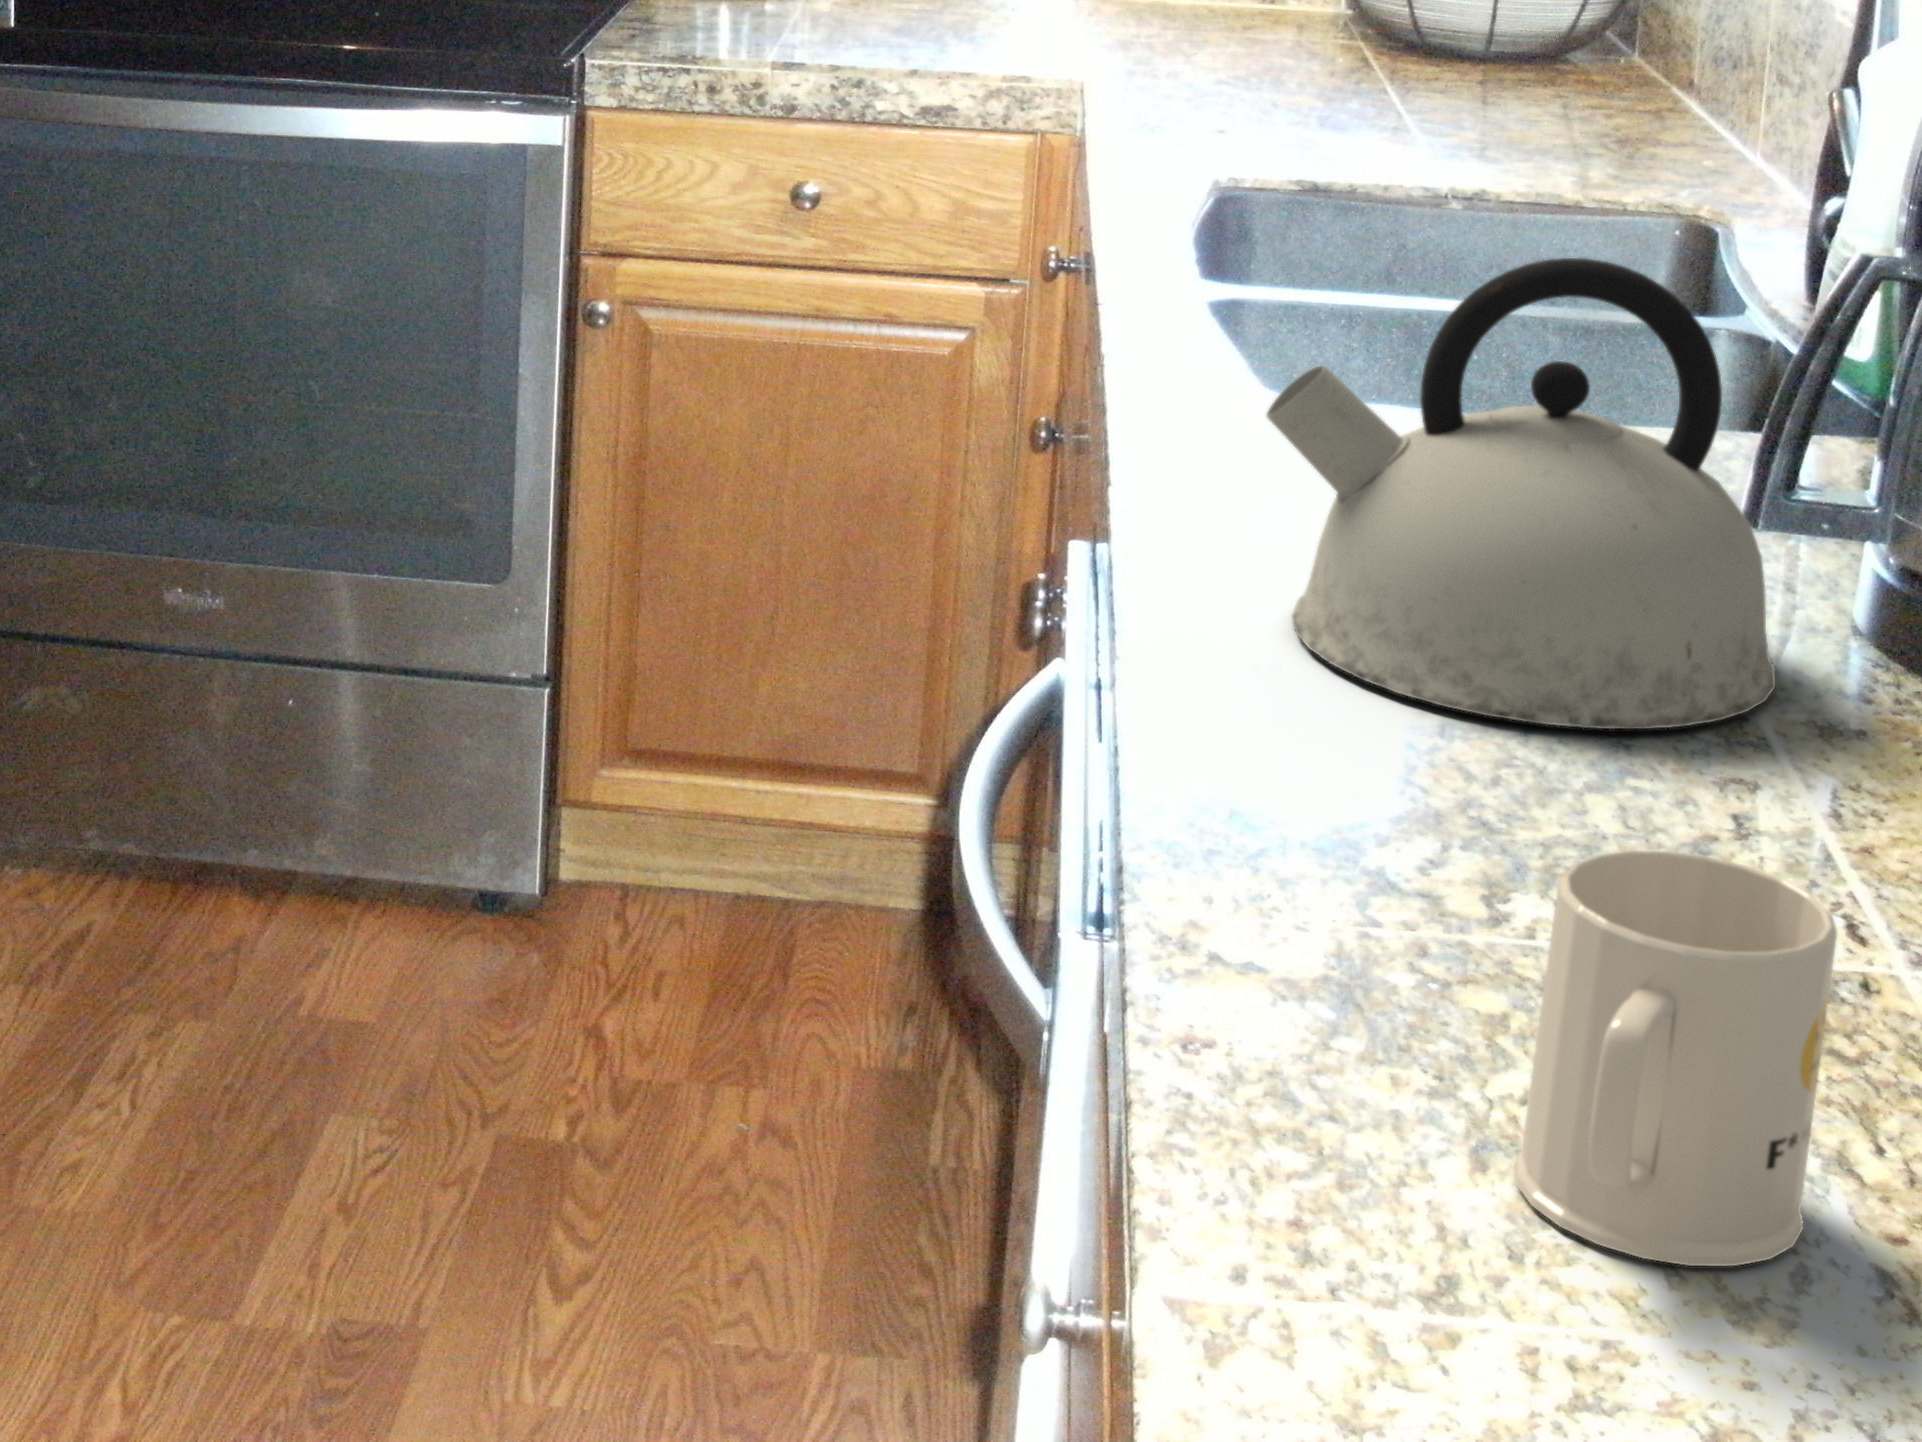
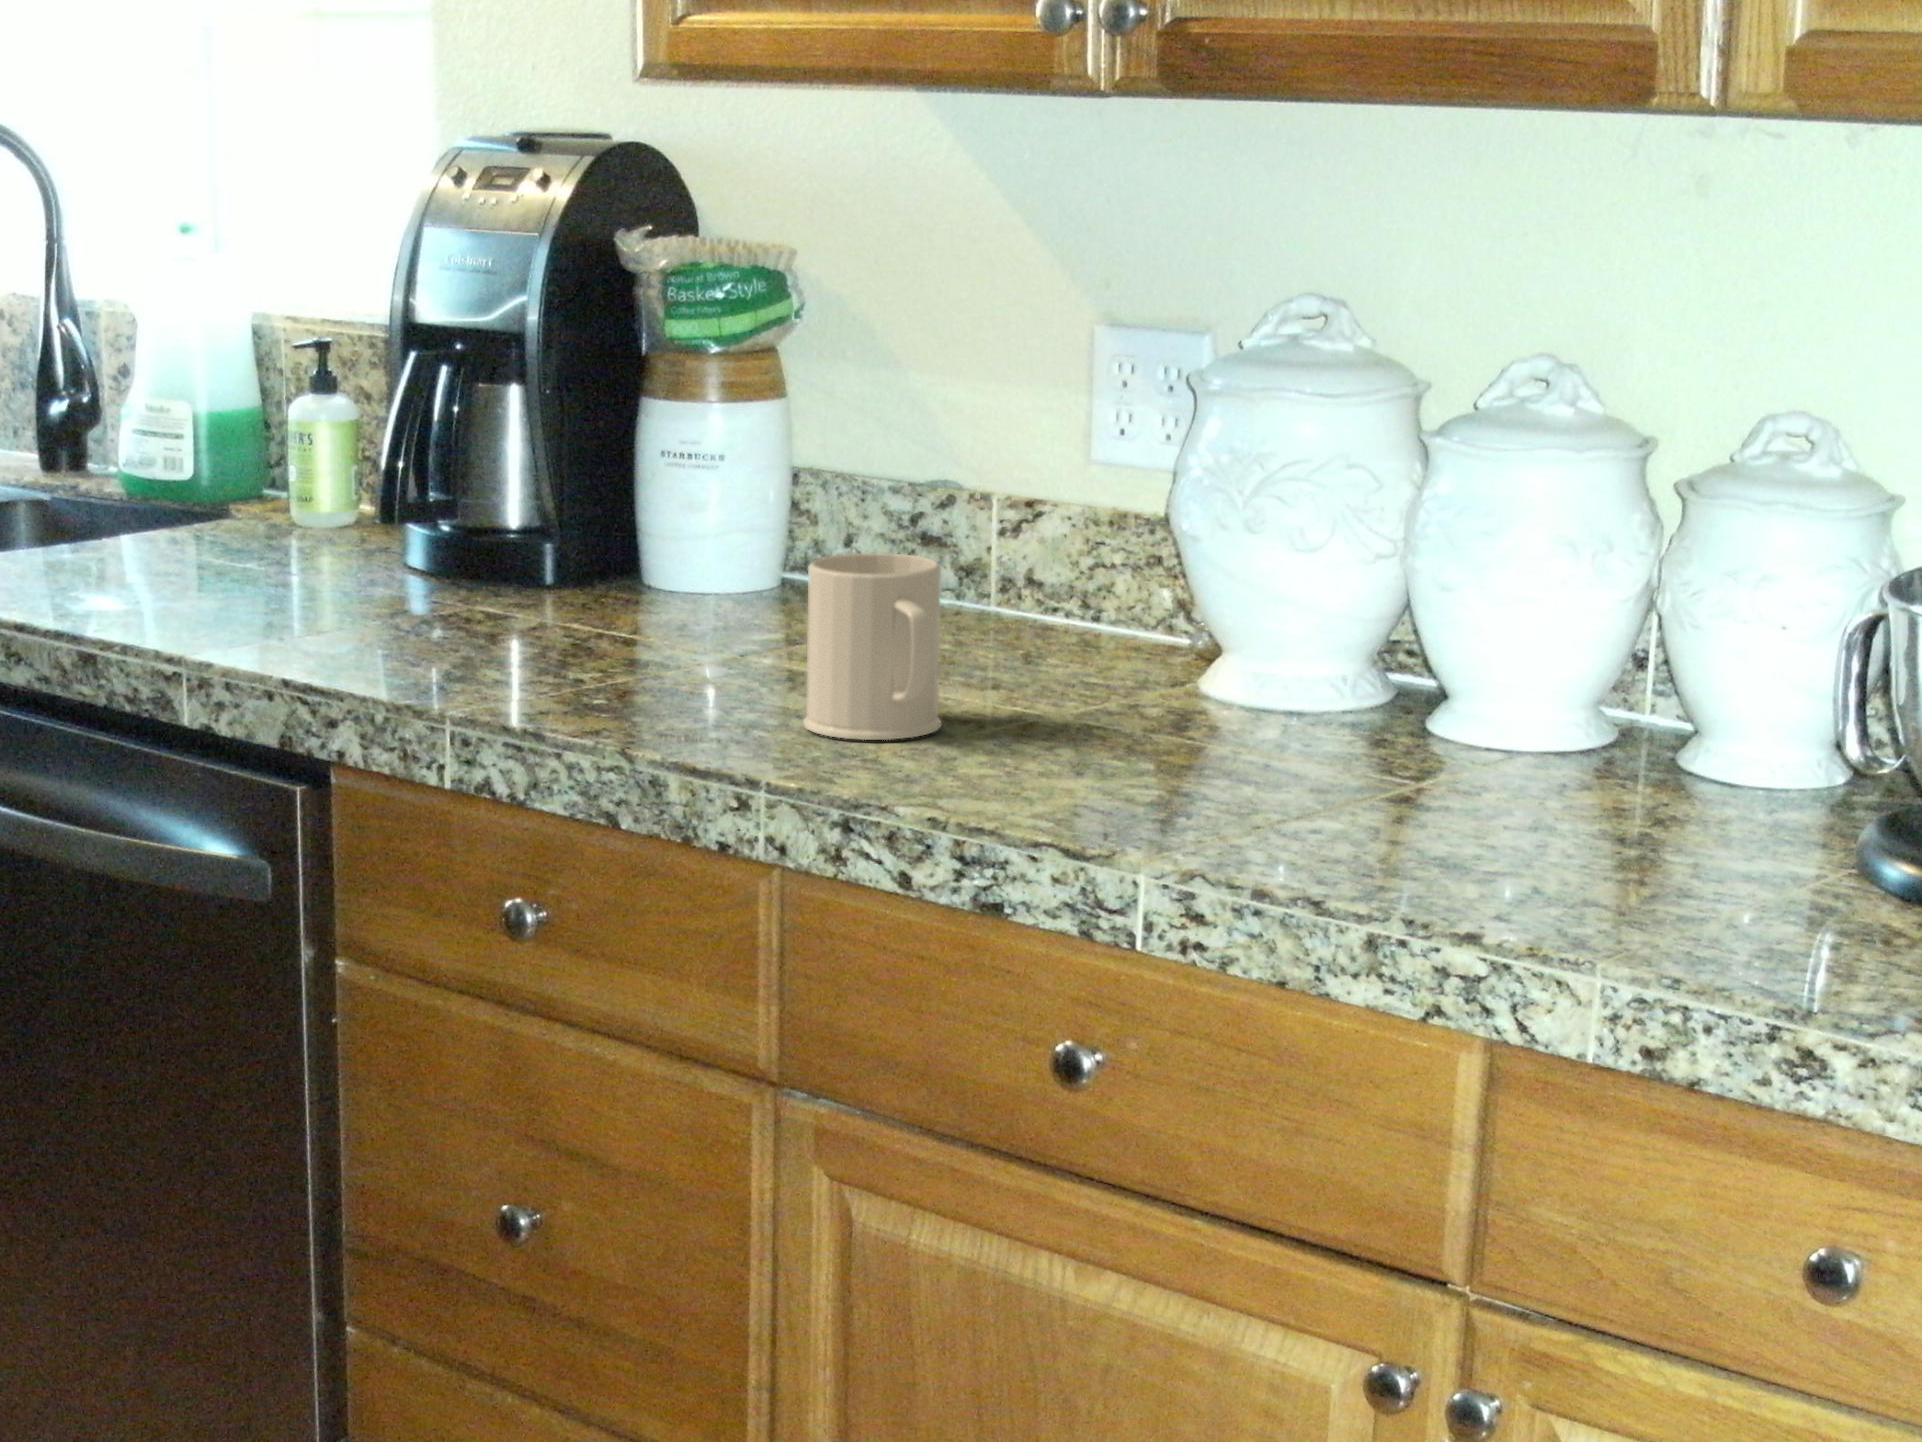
kettle: present [1266,258,1775,729] -> none [195,356,498,638]

